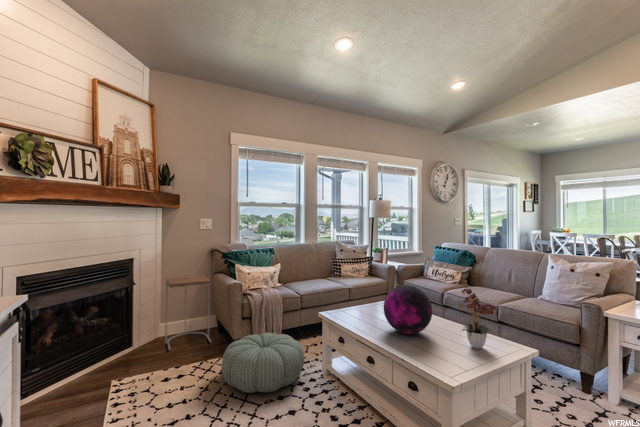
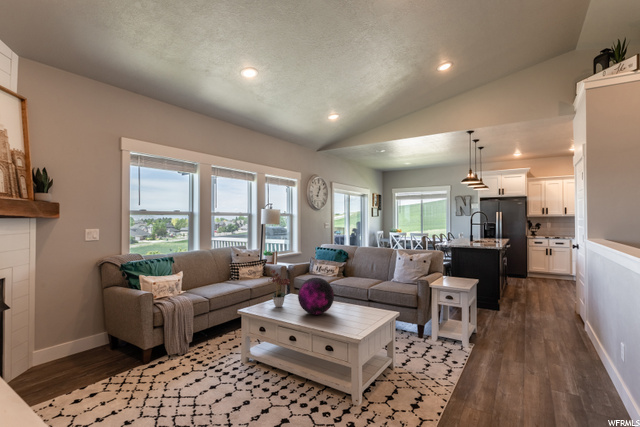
side table: present [165,275,212,350] -> none [44,290,110,377]
flower arrangement: present [460,289,497,349] -> present [268,270,290,307]
pouf: present [222,333,304,393] -> none [144,335,227,391]

